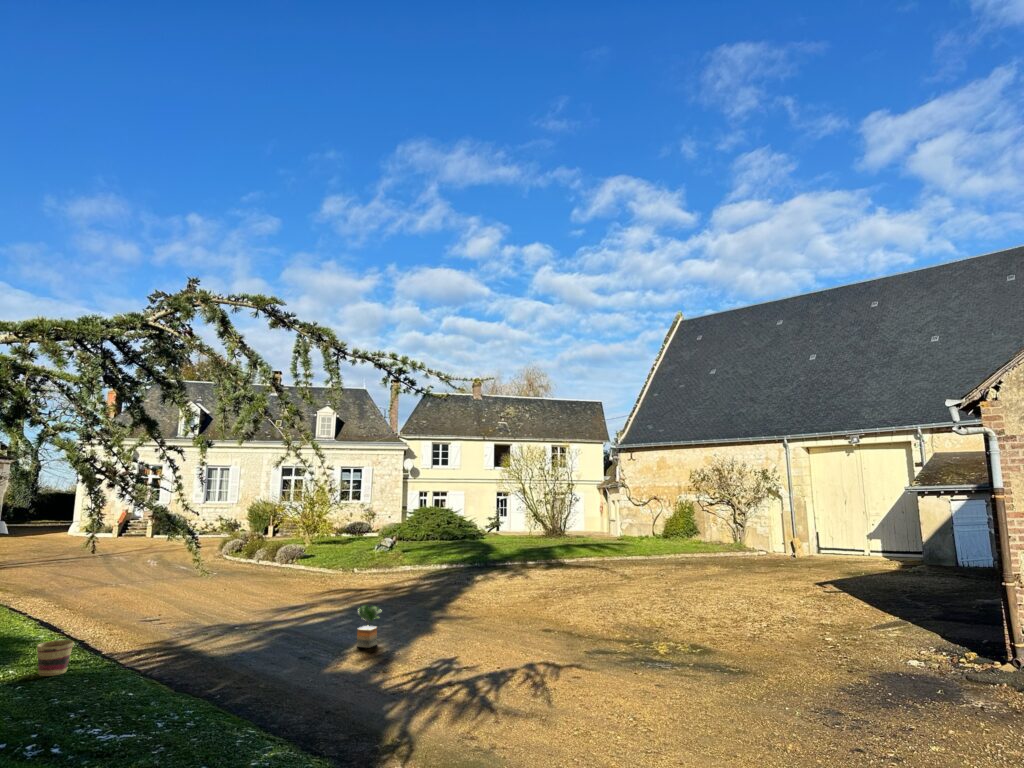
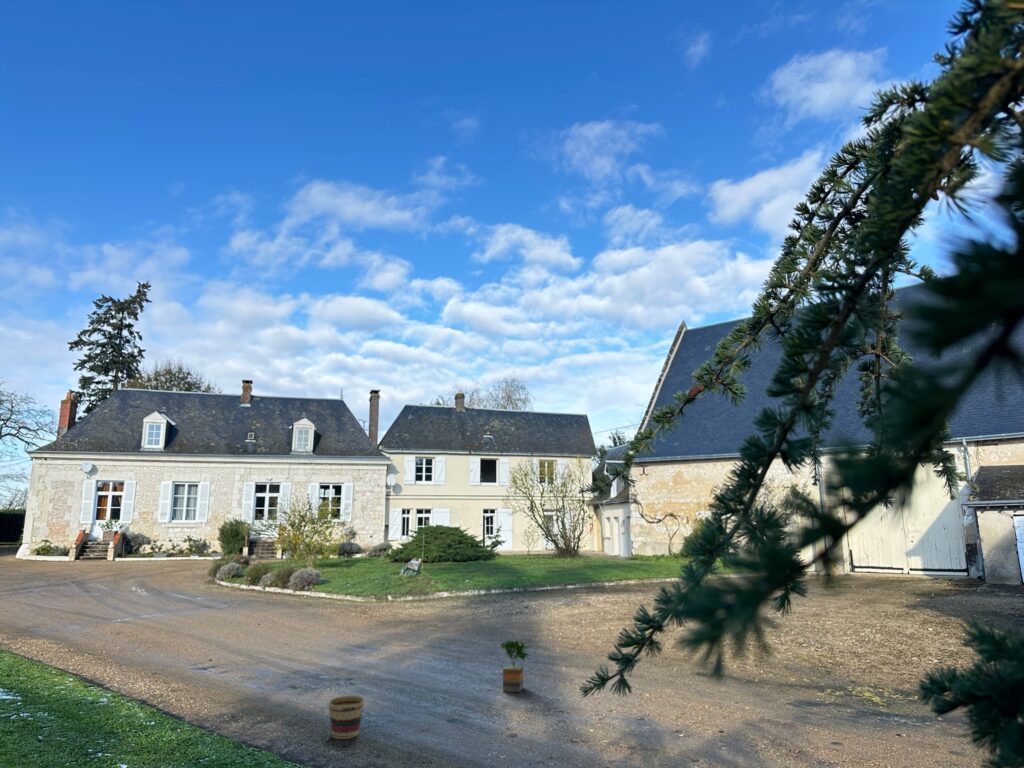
basket: present [37,640,74,676] -> present [329,696,364,739]

